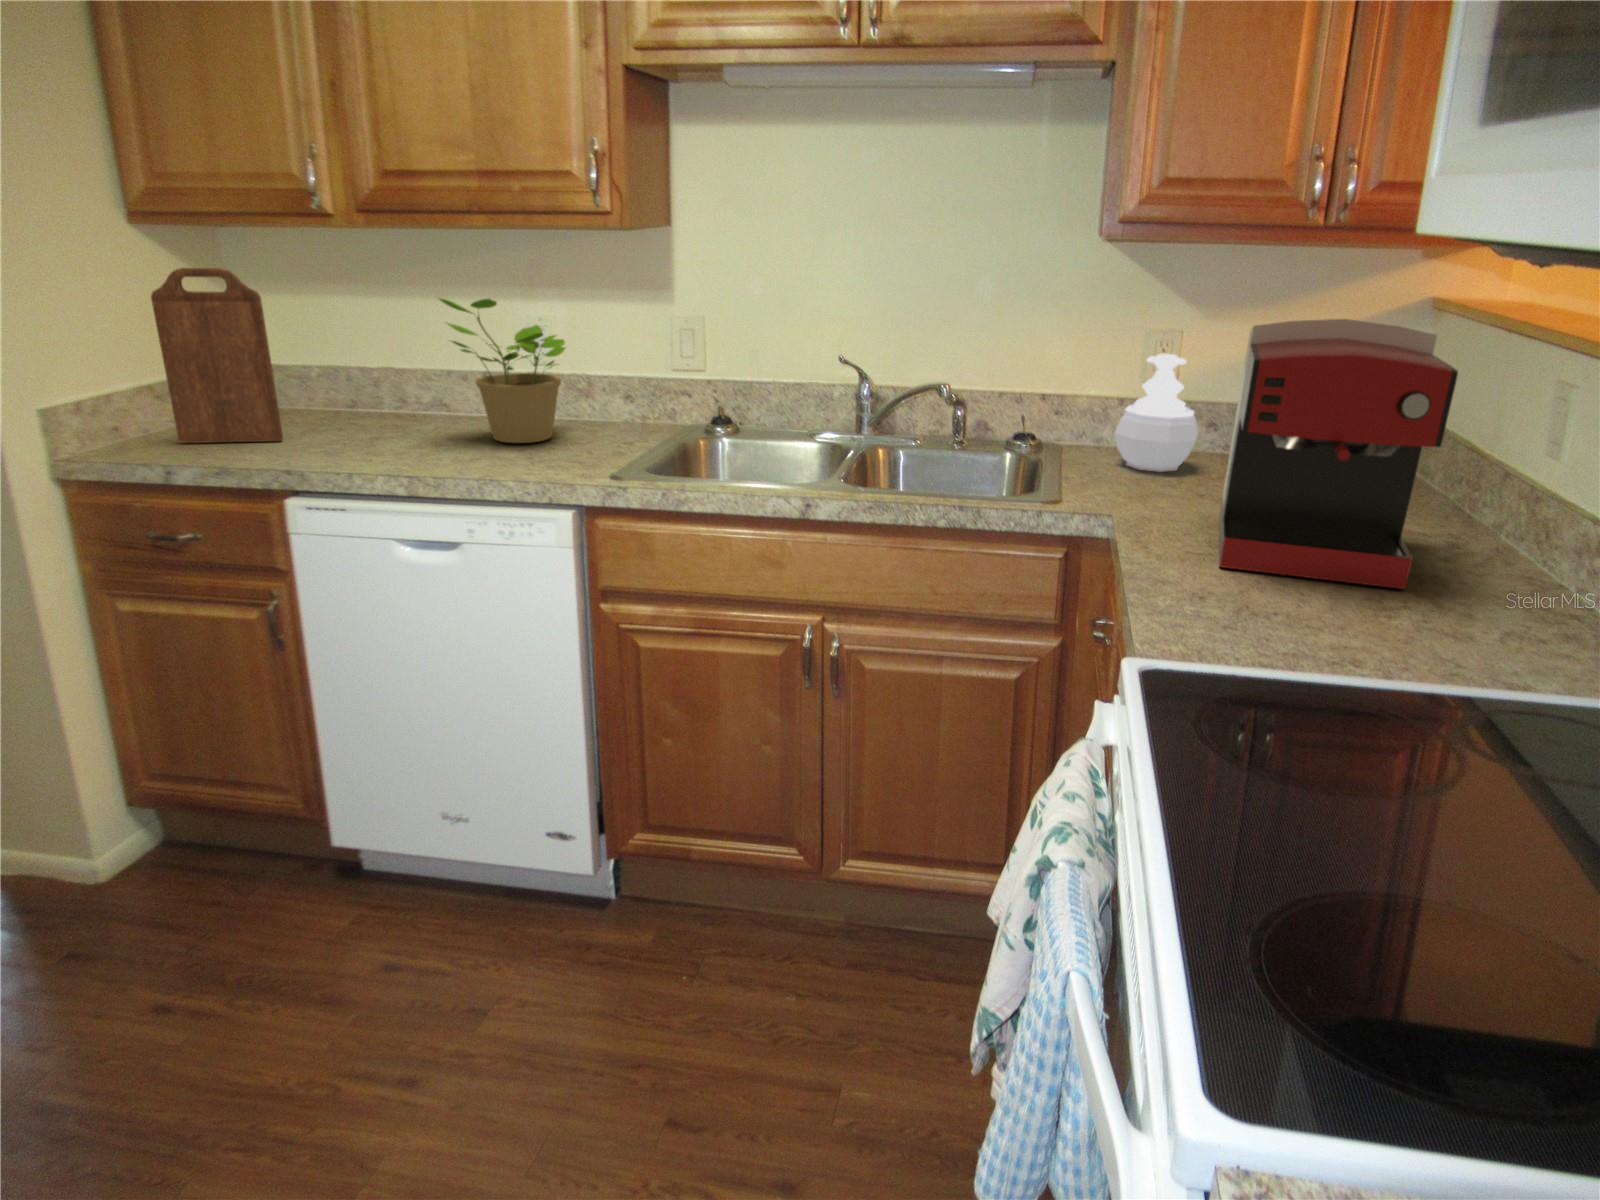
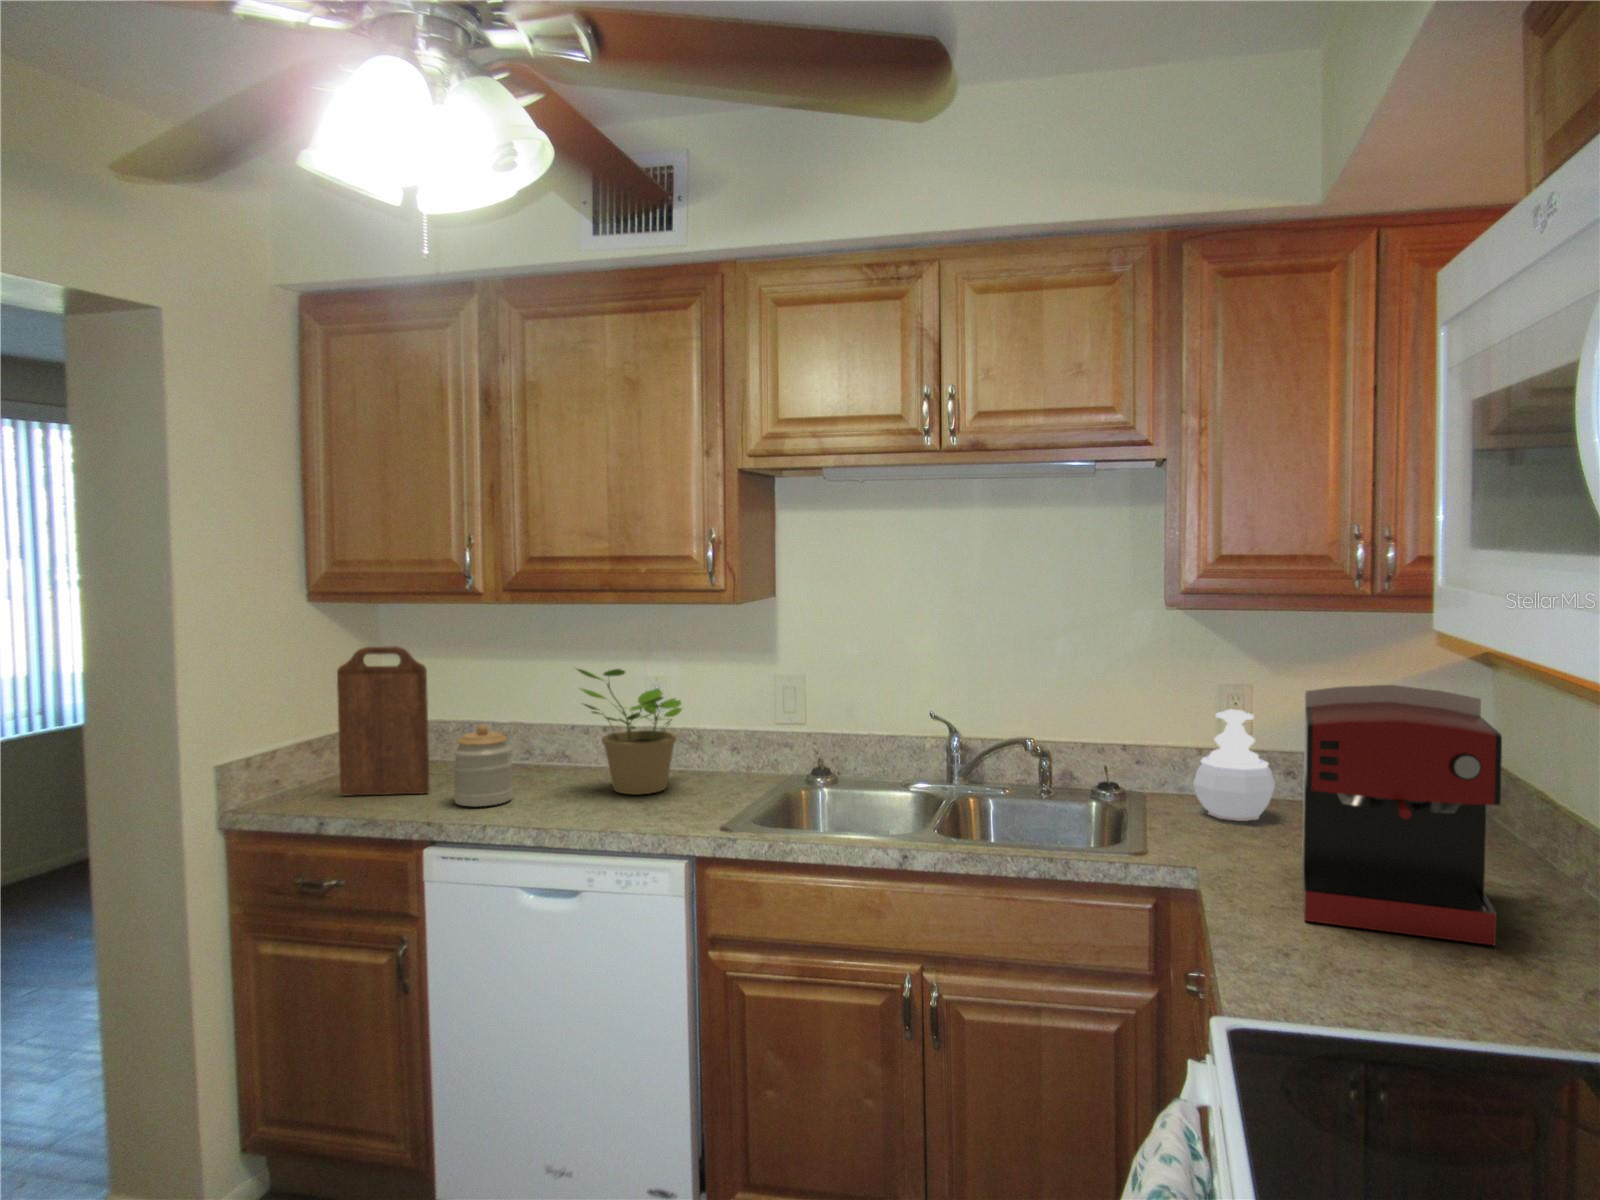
jar: none [303,362,378,455] -> present [453,724,512,806]

